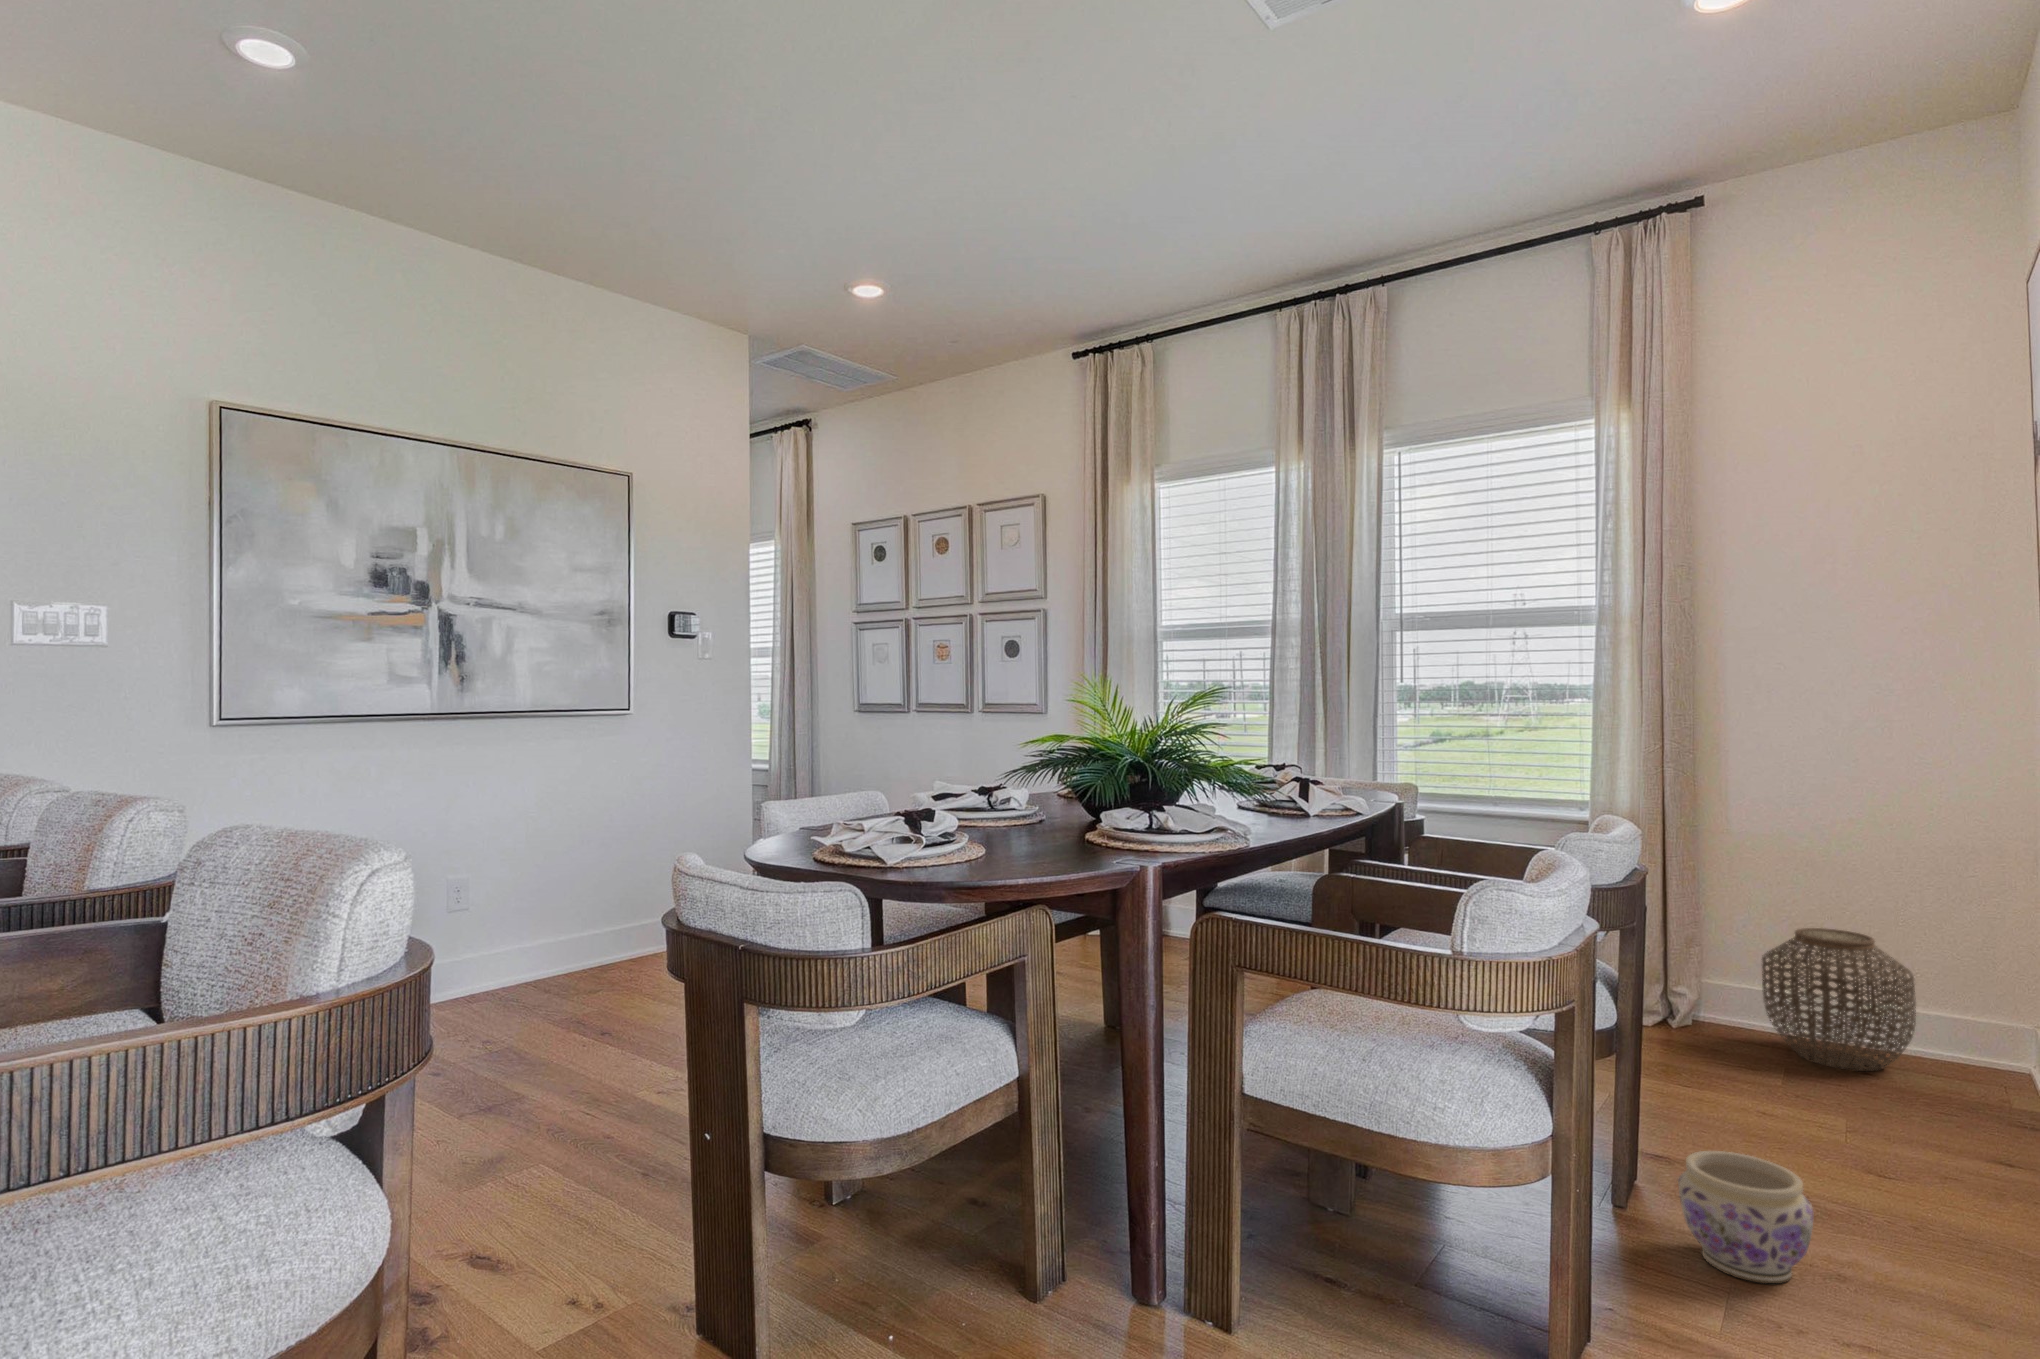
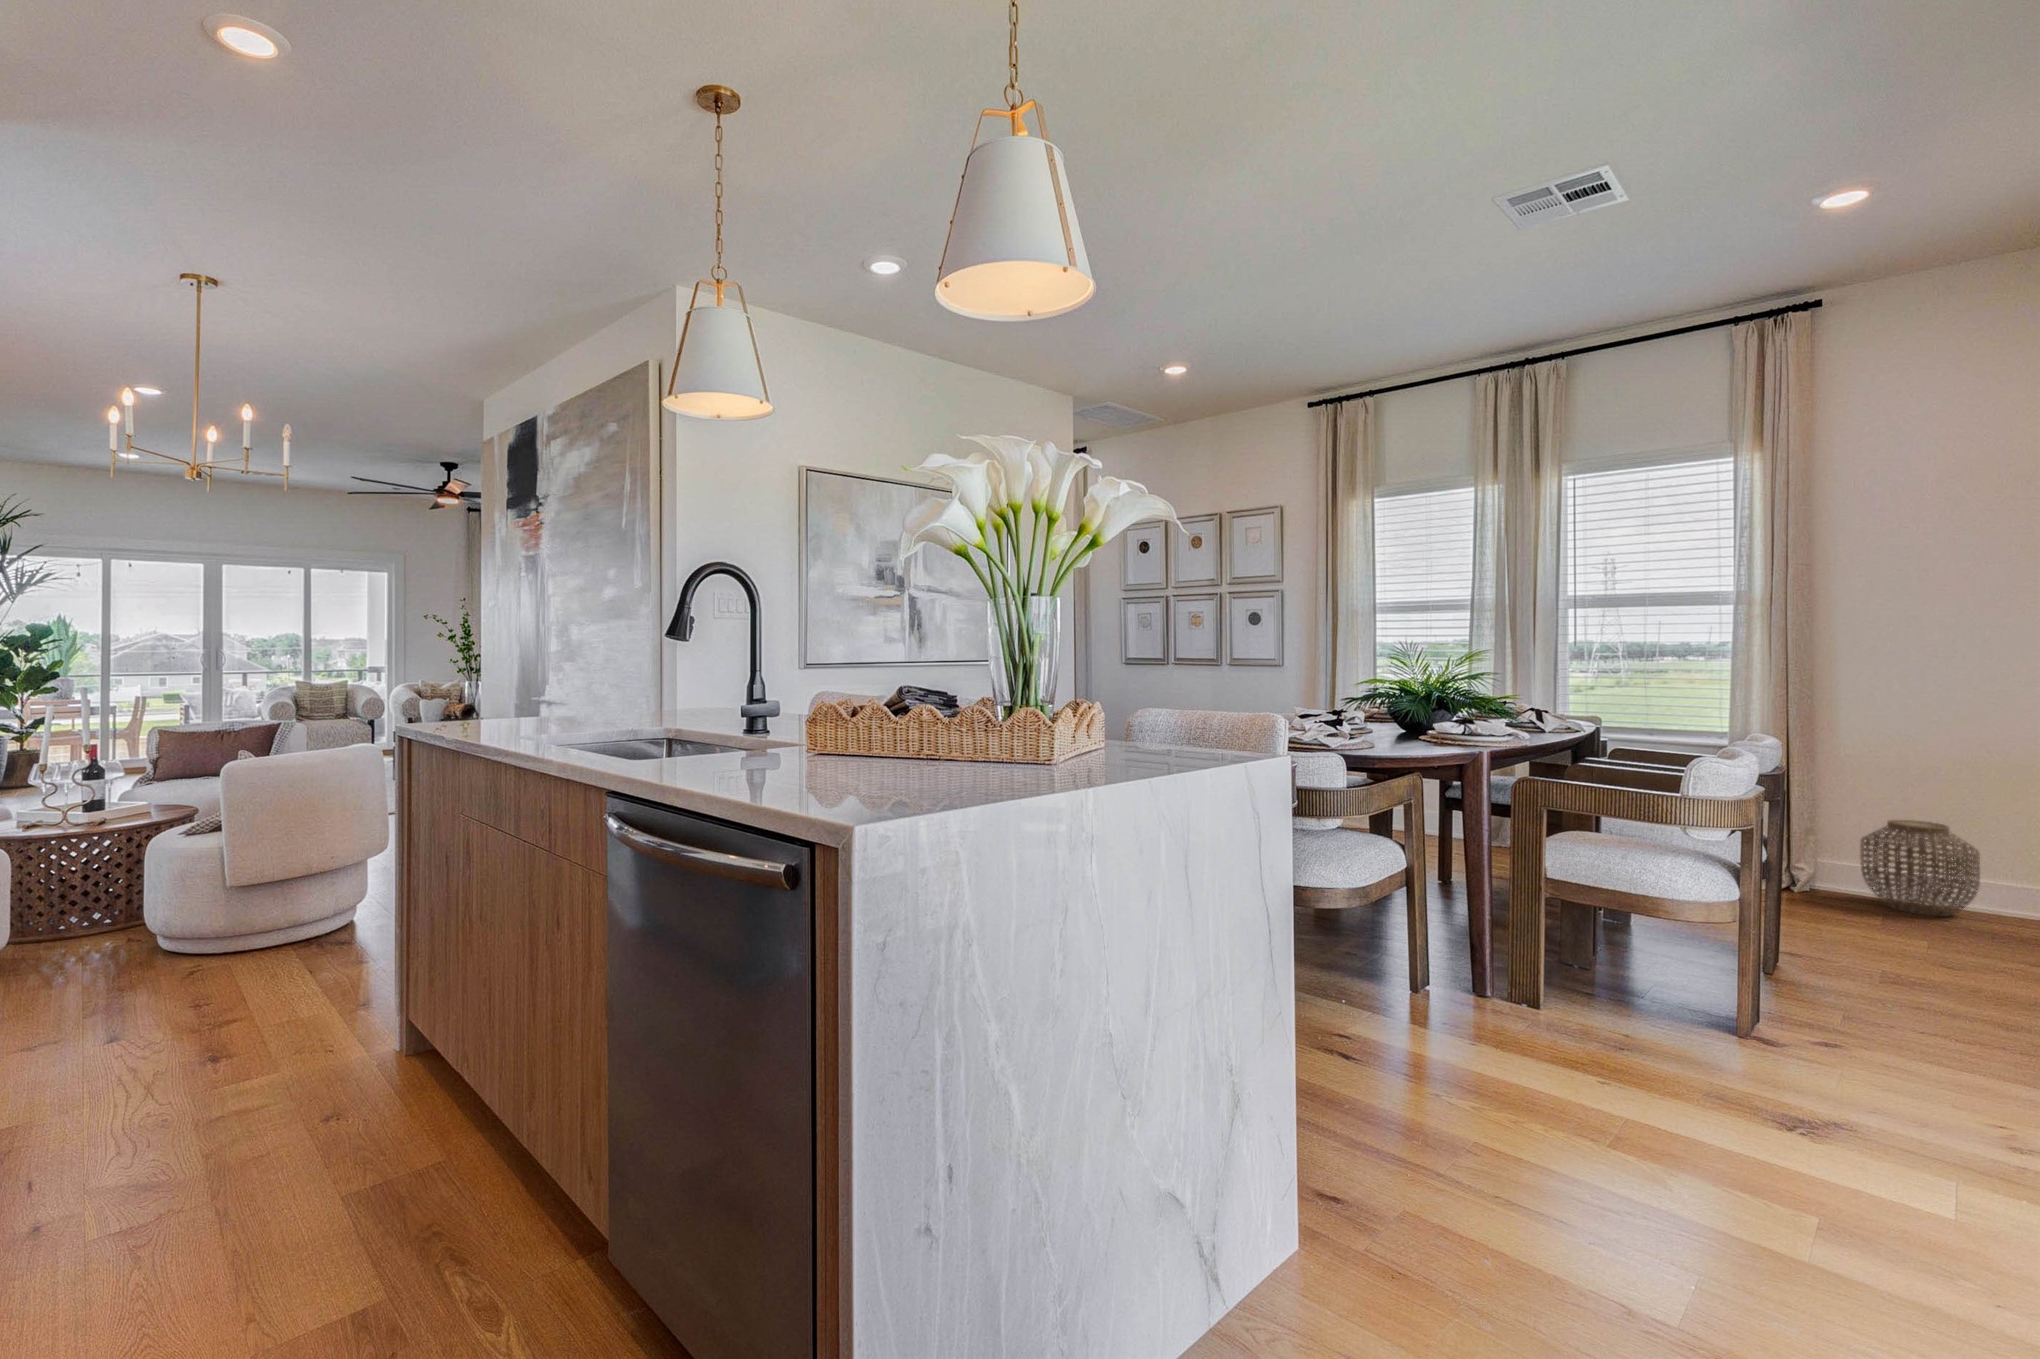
planter: present [1678,1151,1813,1284] -> none [1809,932,1901,1005]

